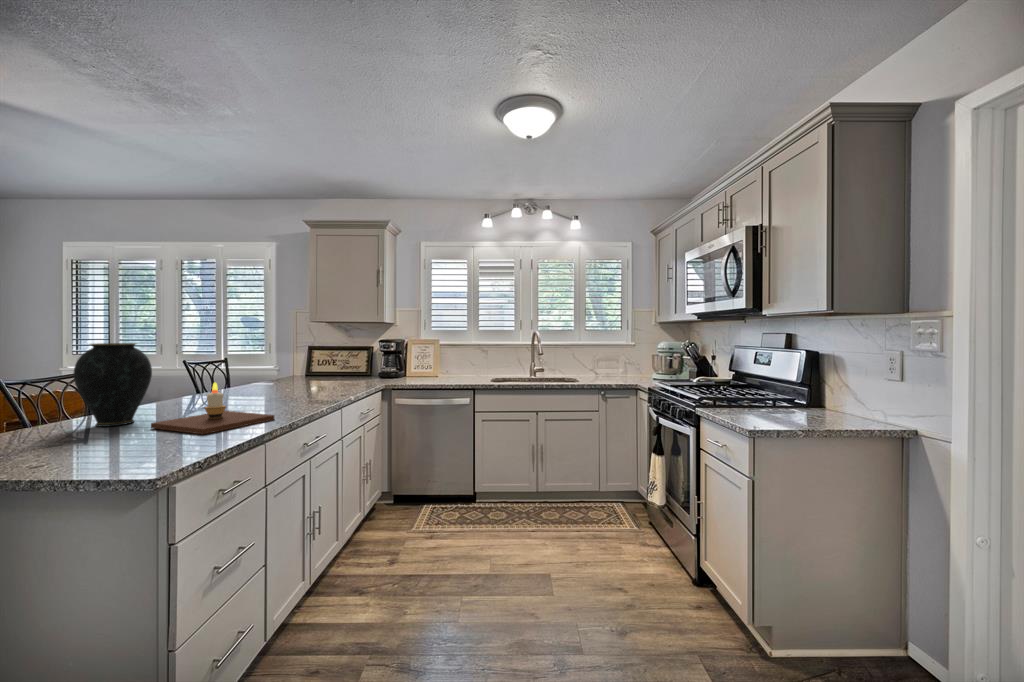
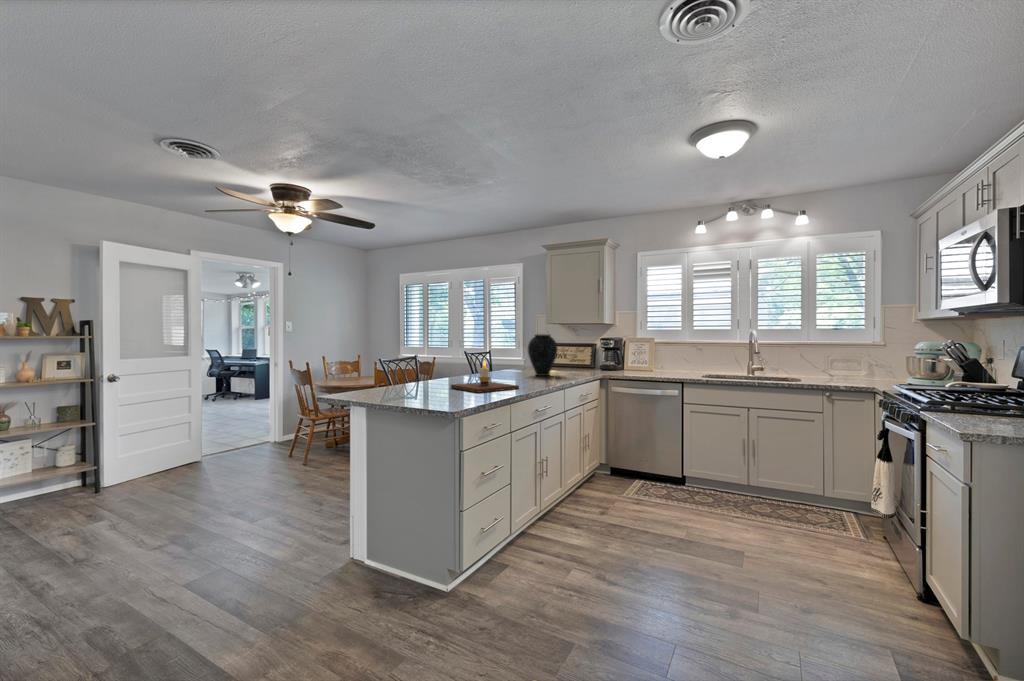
vase: present [74,343,152,427] -> present [528,334,558,376]

